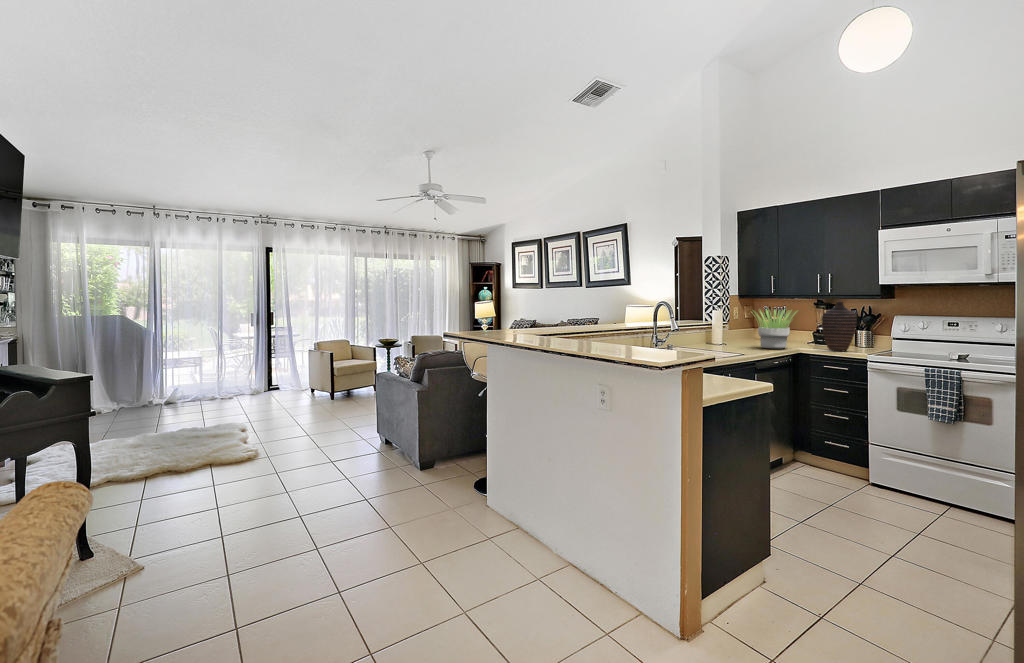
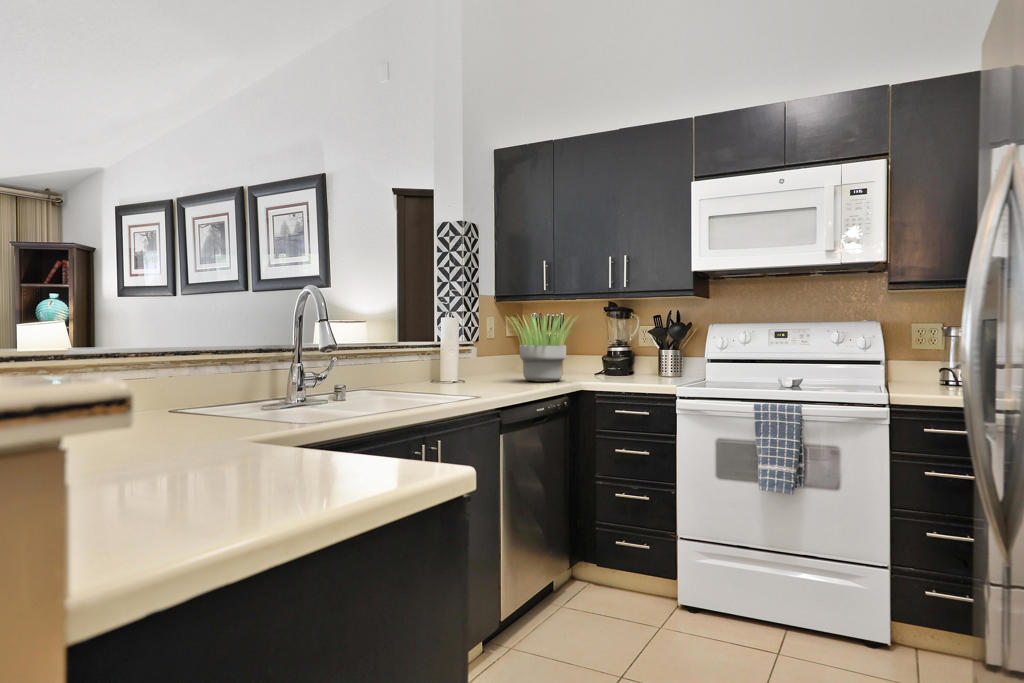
decorative vase: present [821,301,857,351] -> none [610,300,659,382]

